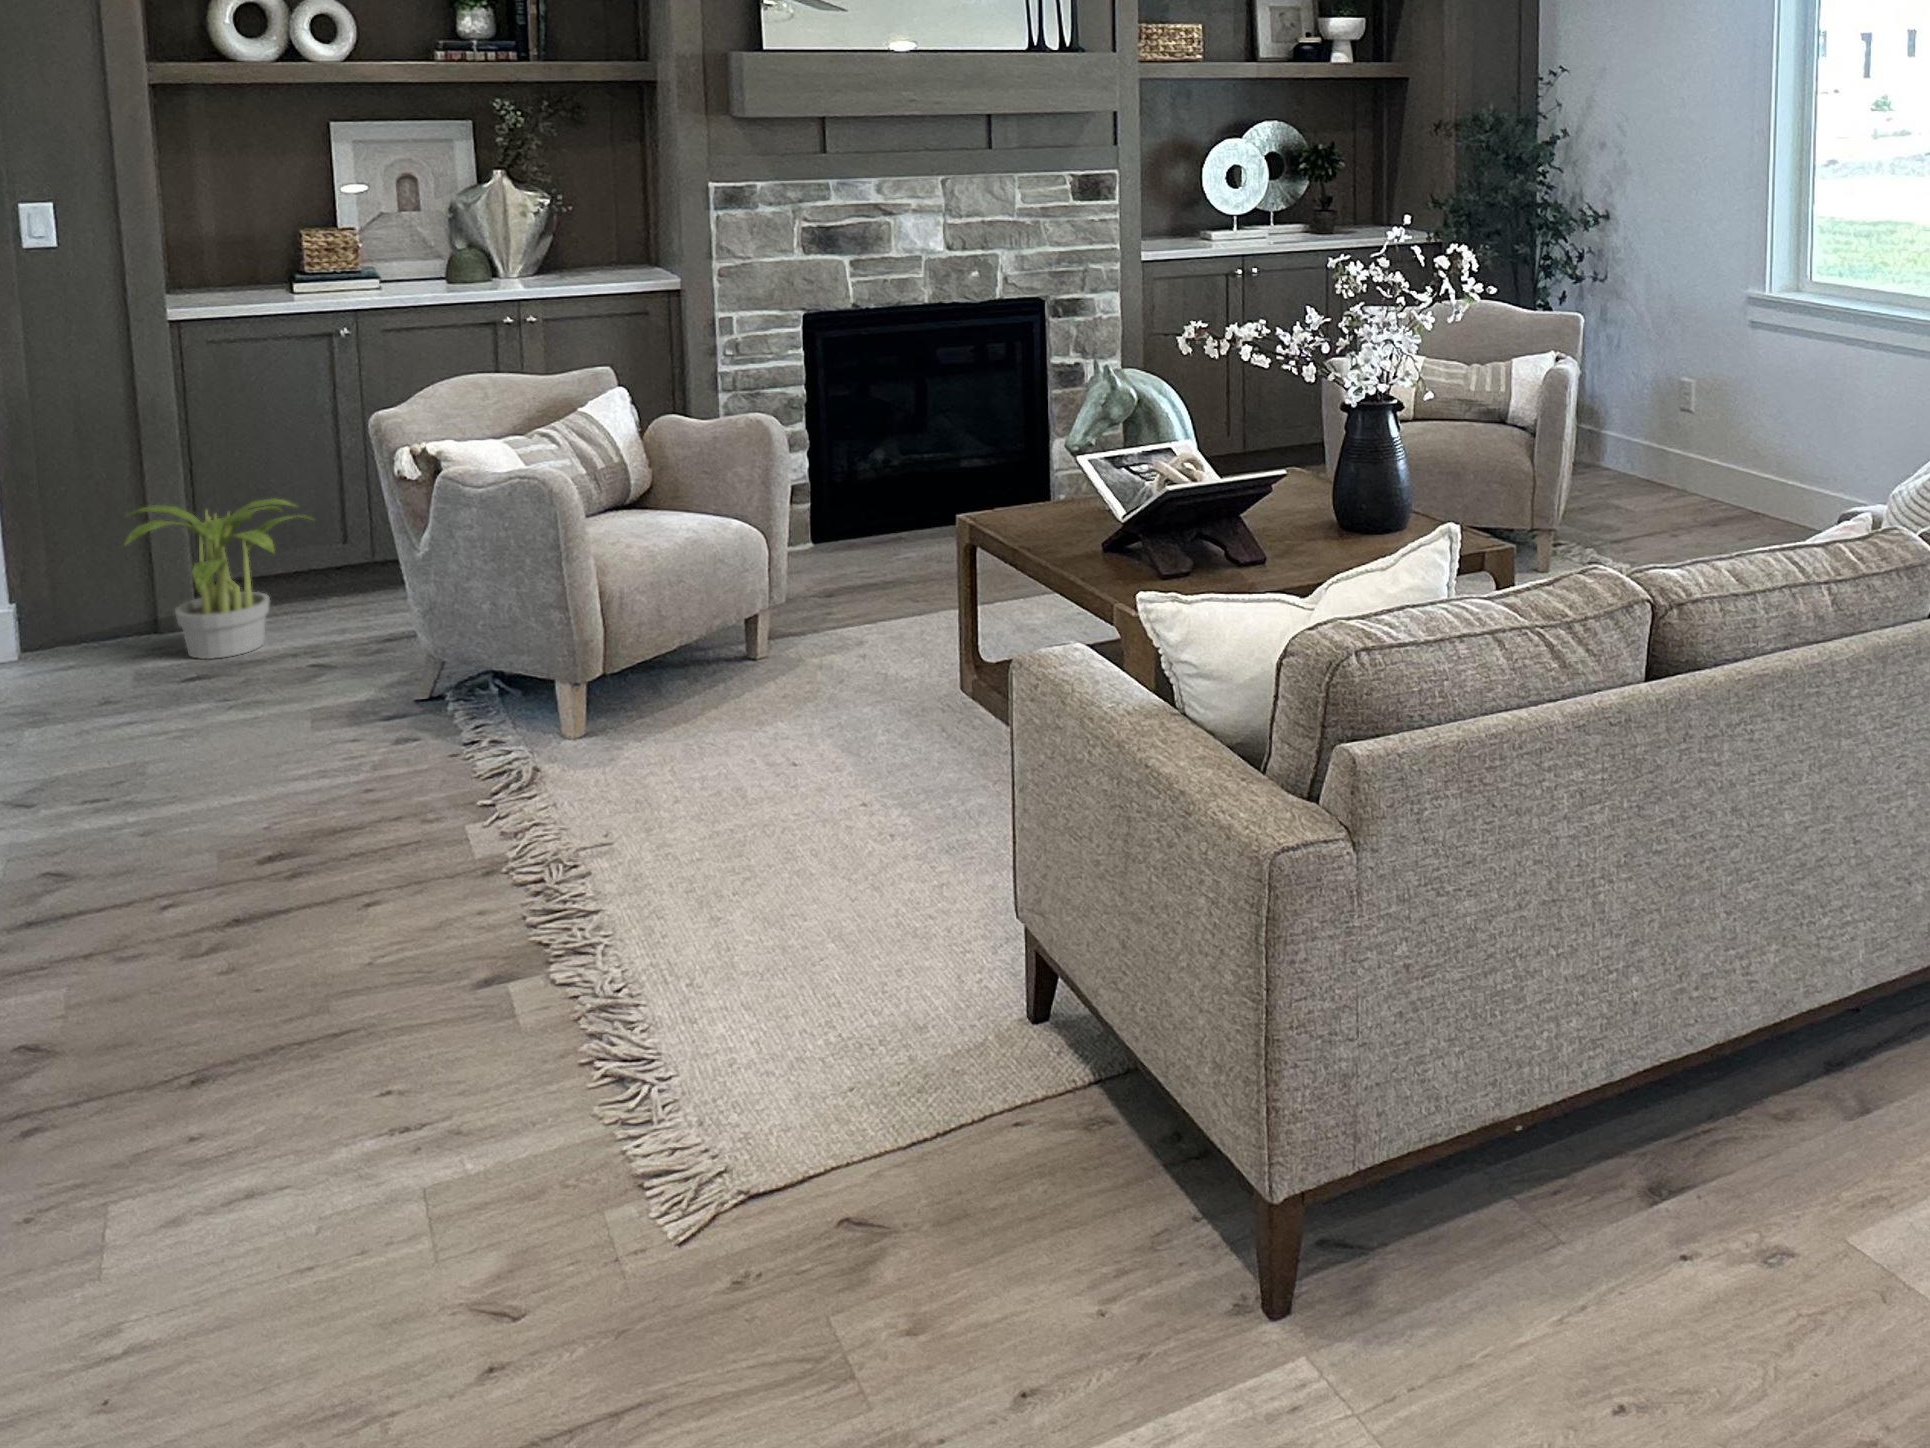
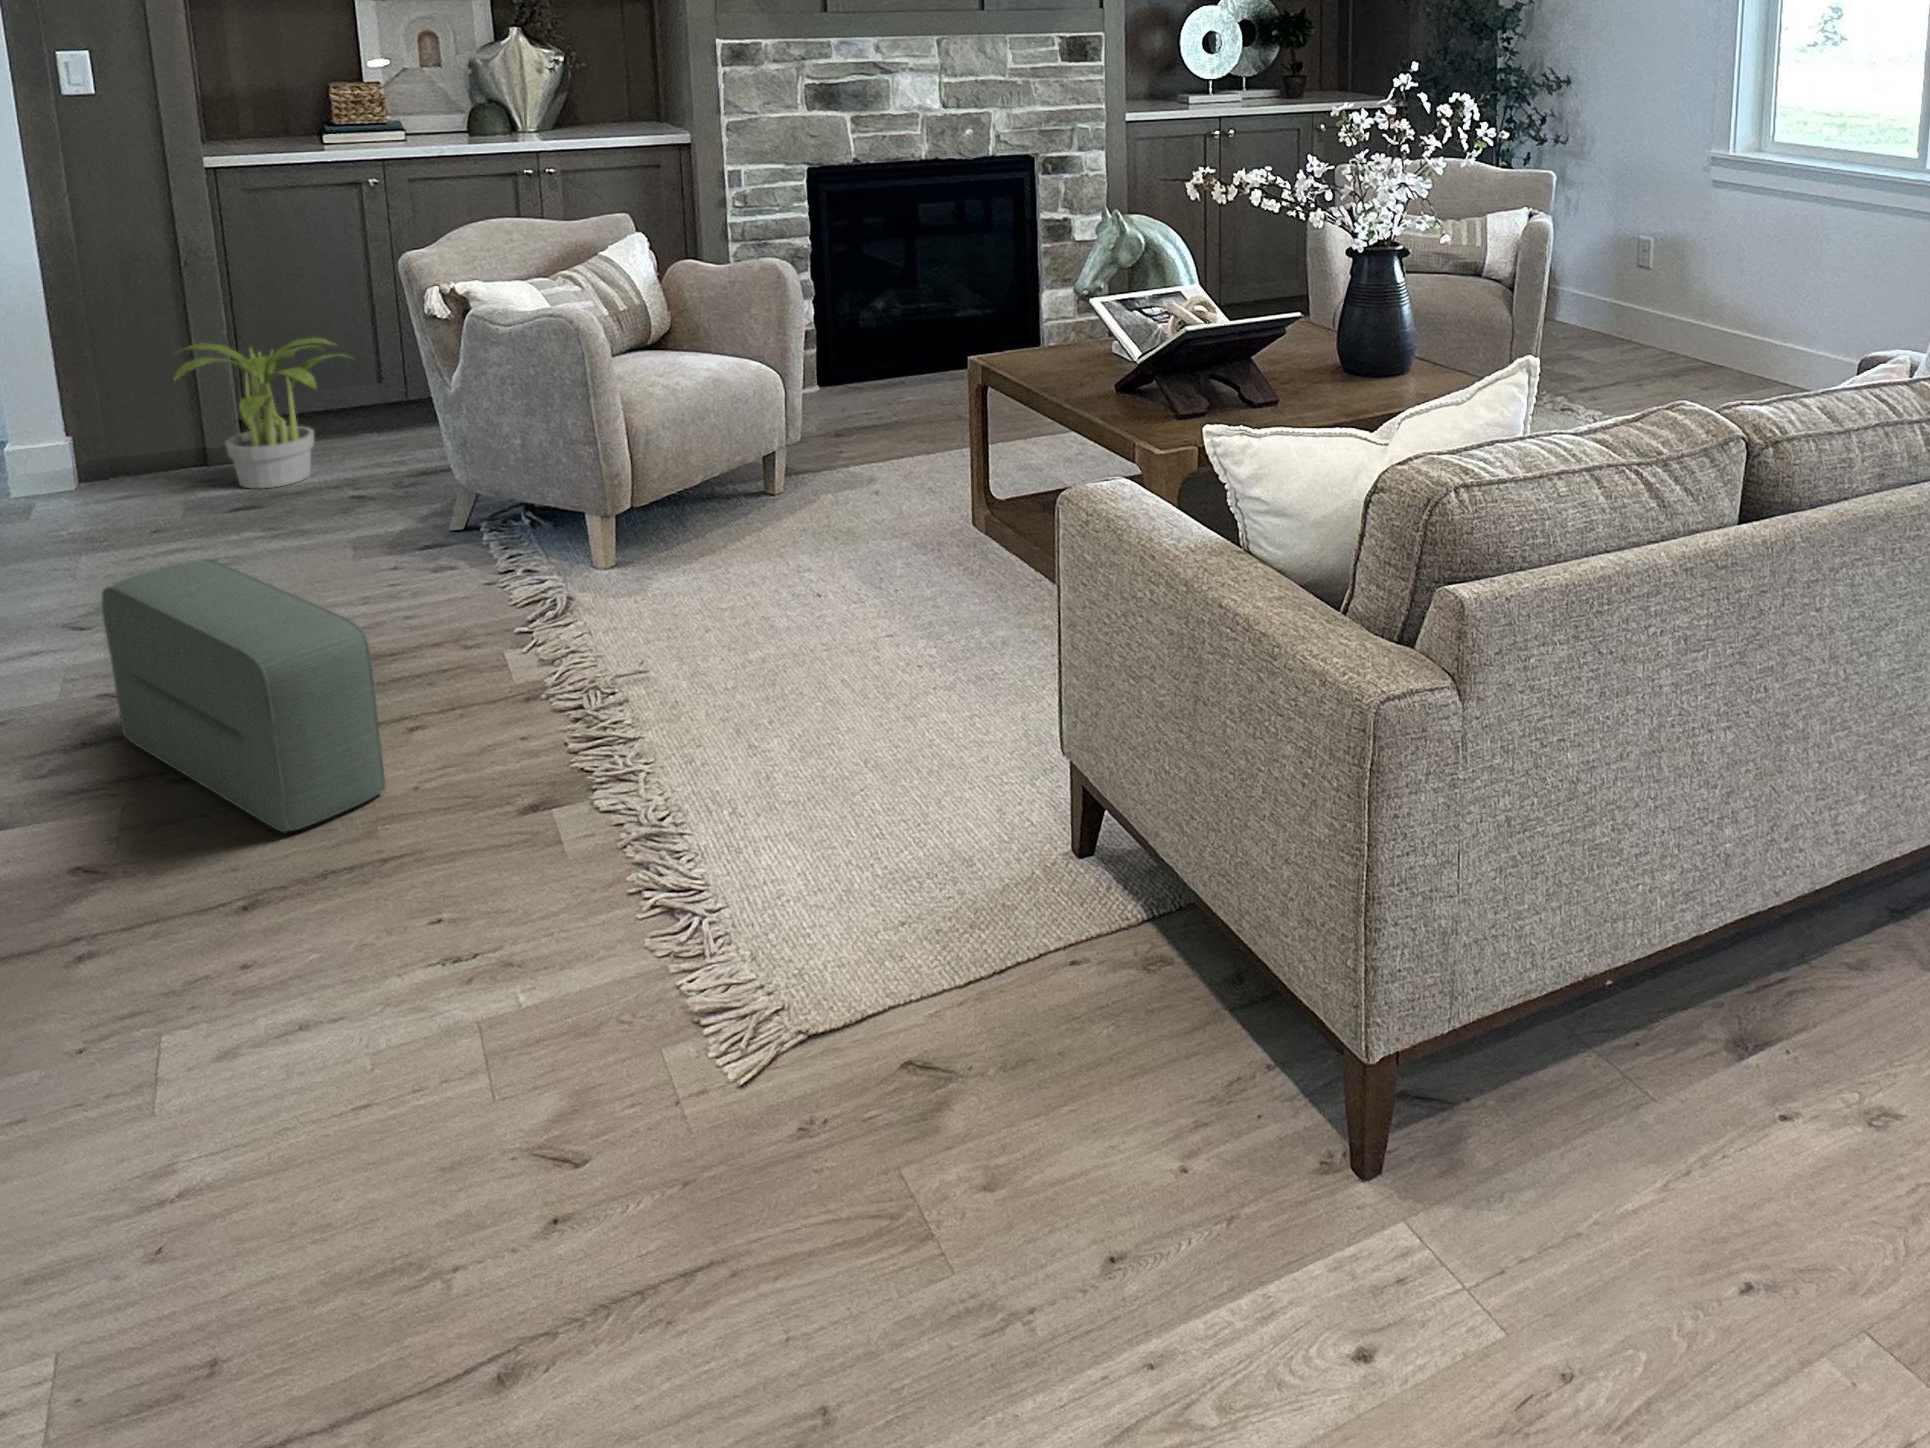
pouf: none [54,732,339,1009] -> present [102,559,386,832]

